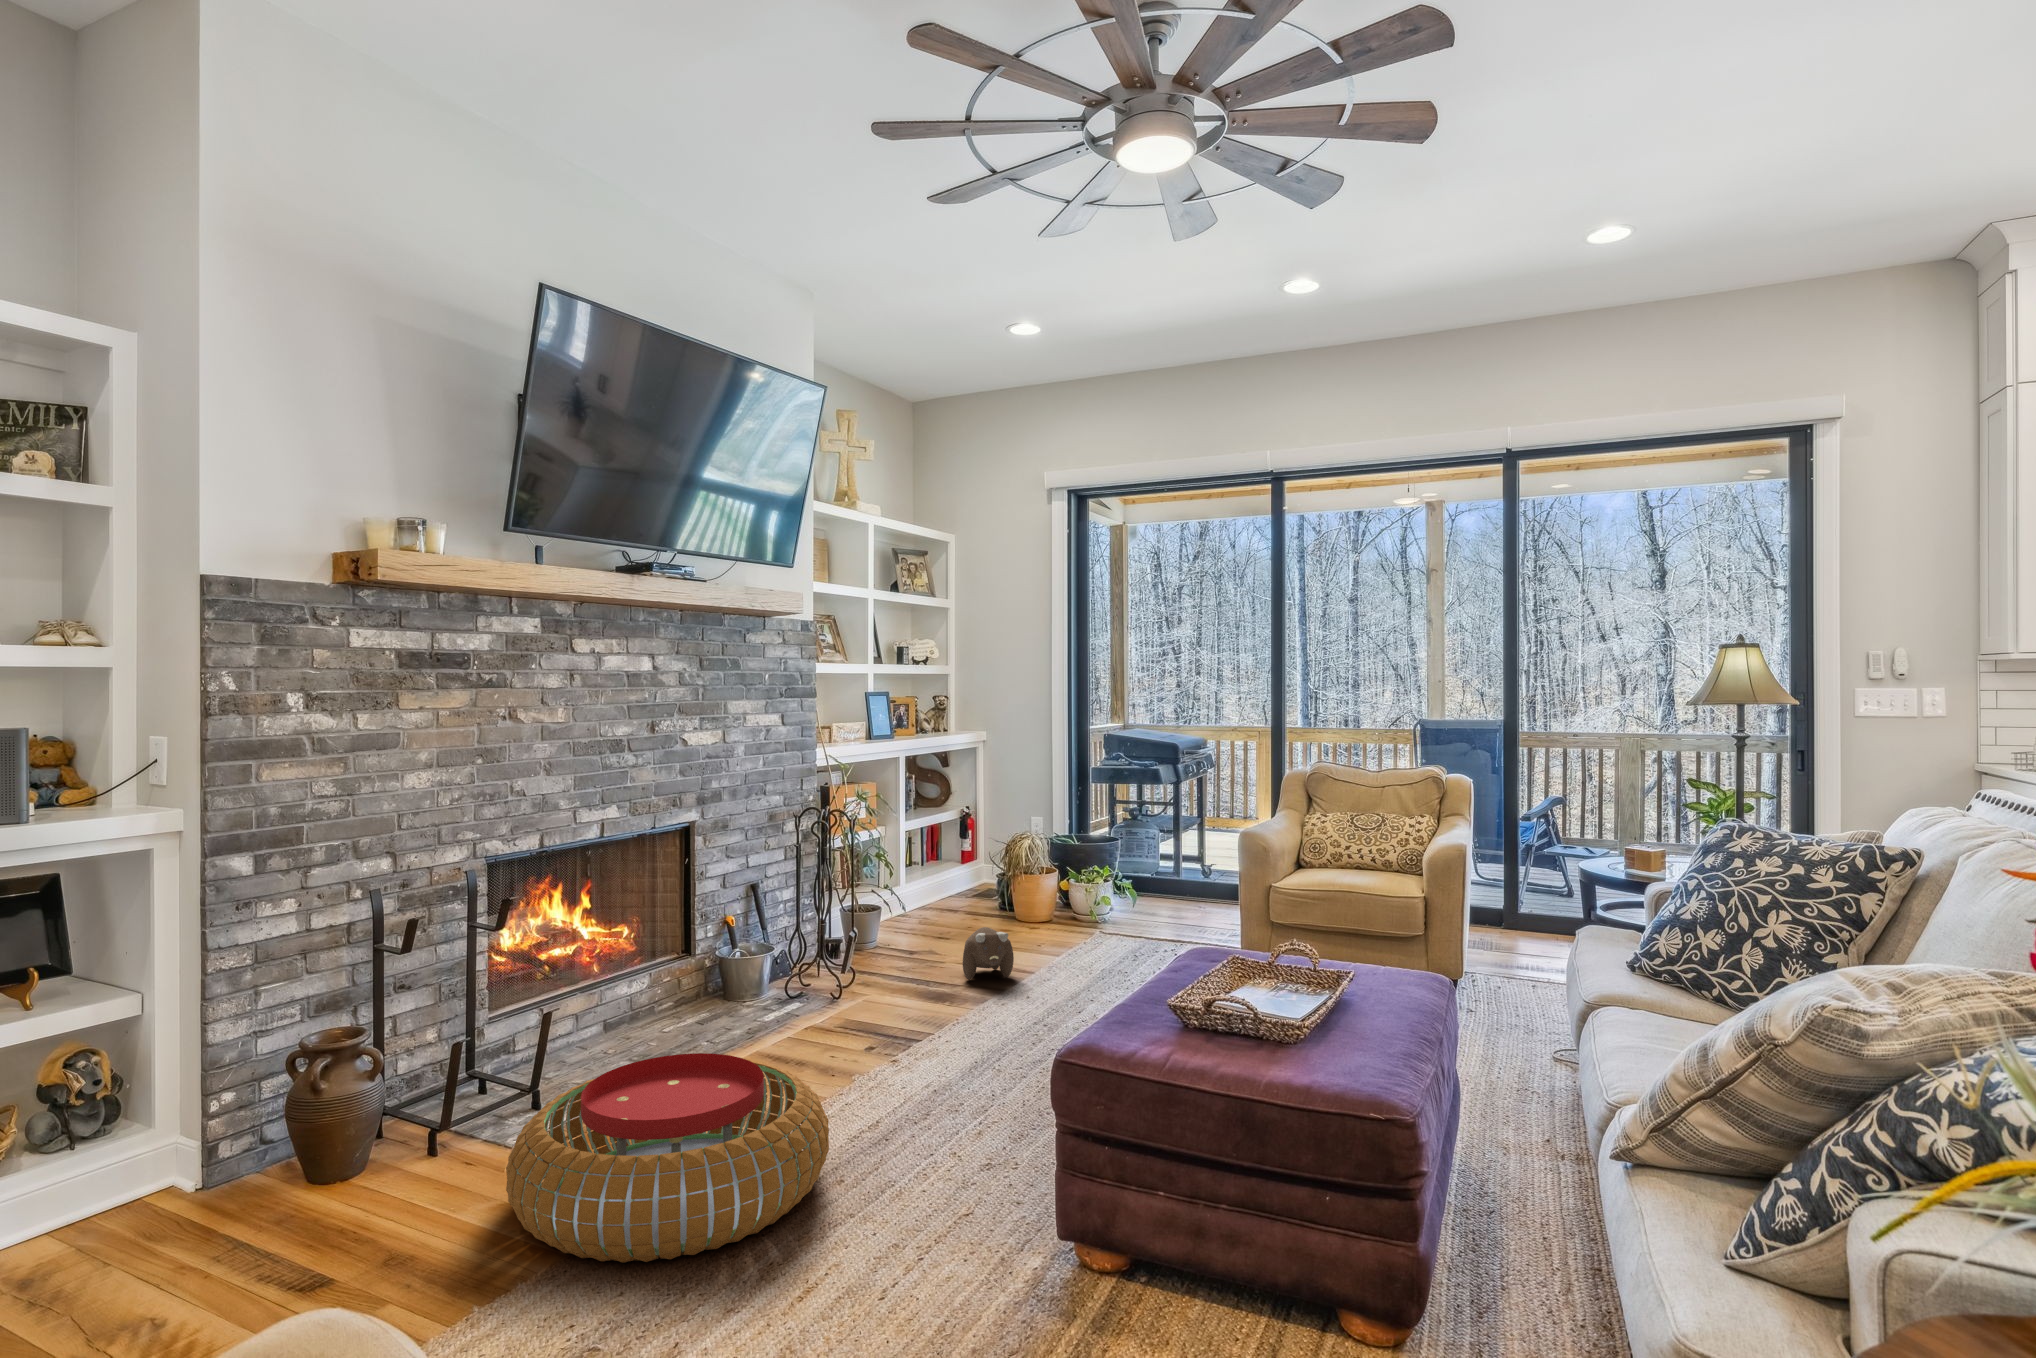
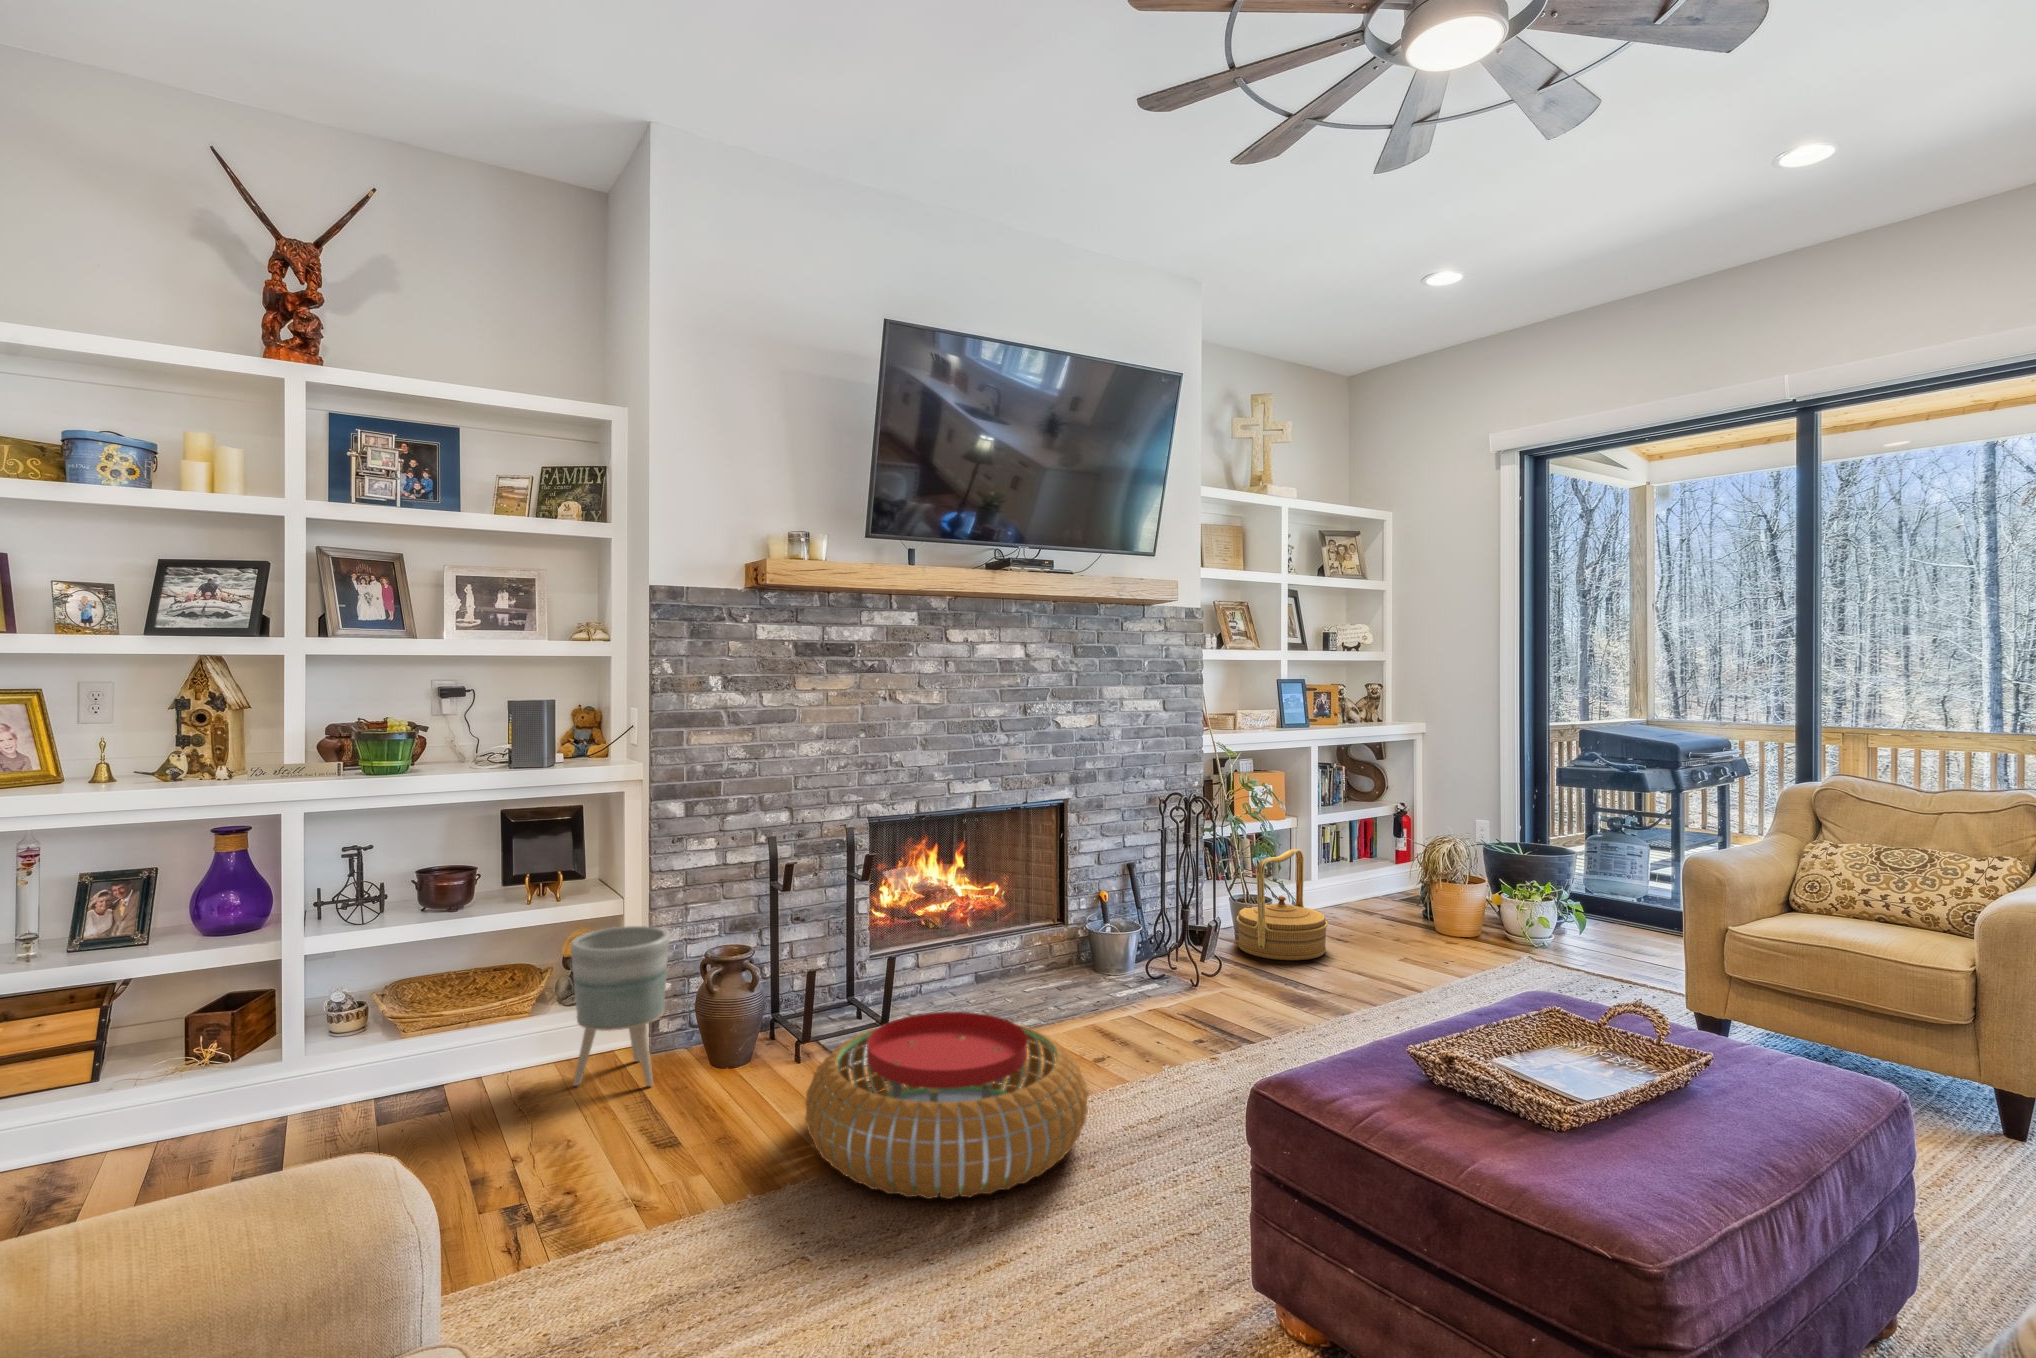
woven basket: none [852,855,938,964] -> present [1236,849,1328,960]
plush toy: present [963,927,1014,980] -> none [1336,934,1394,991]
planter: none [96,1023,253,1255] -> present [571,926,669,1086]

